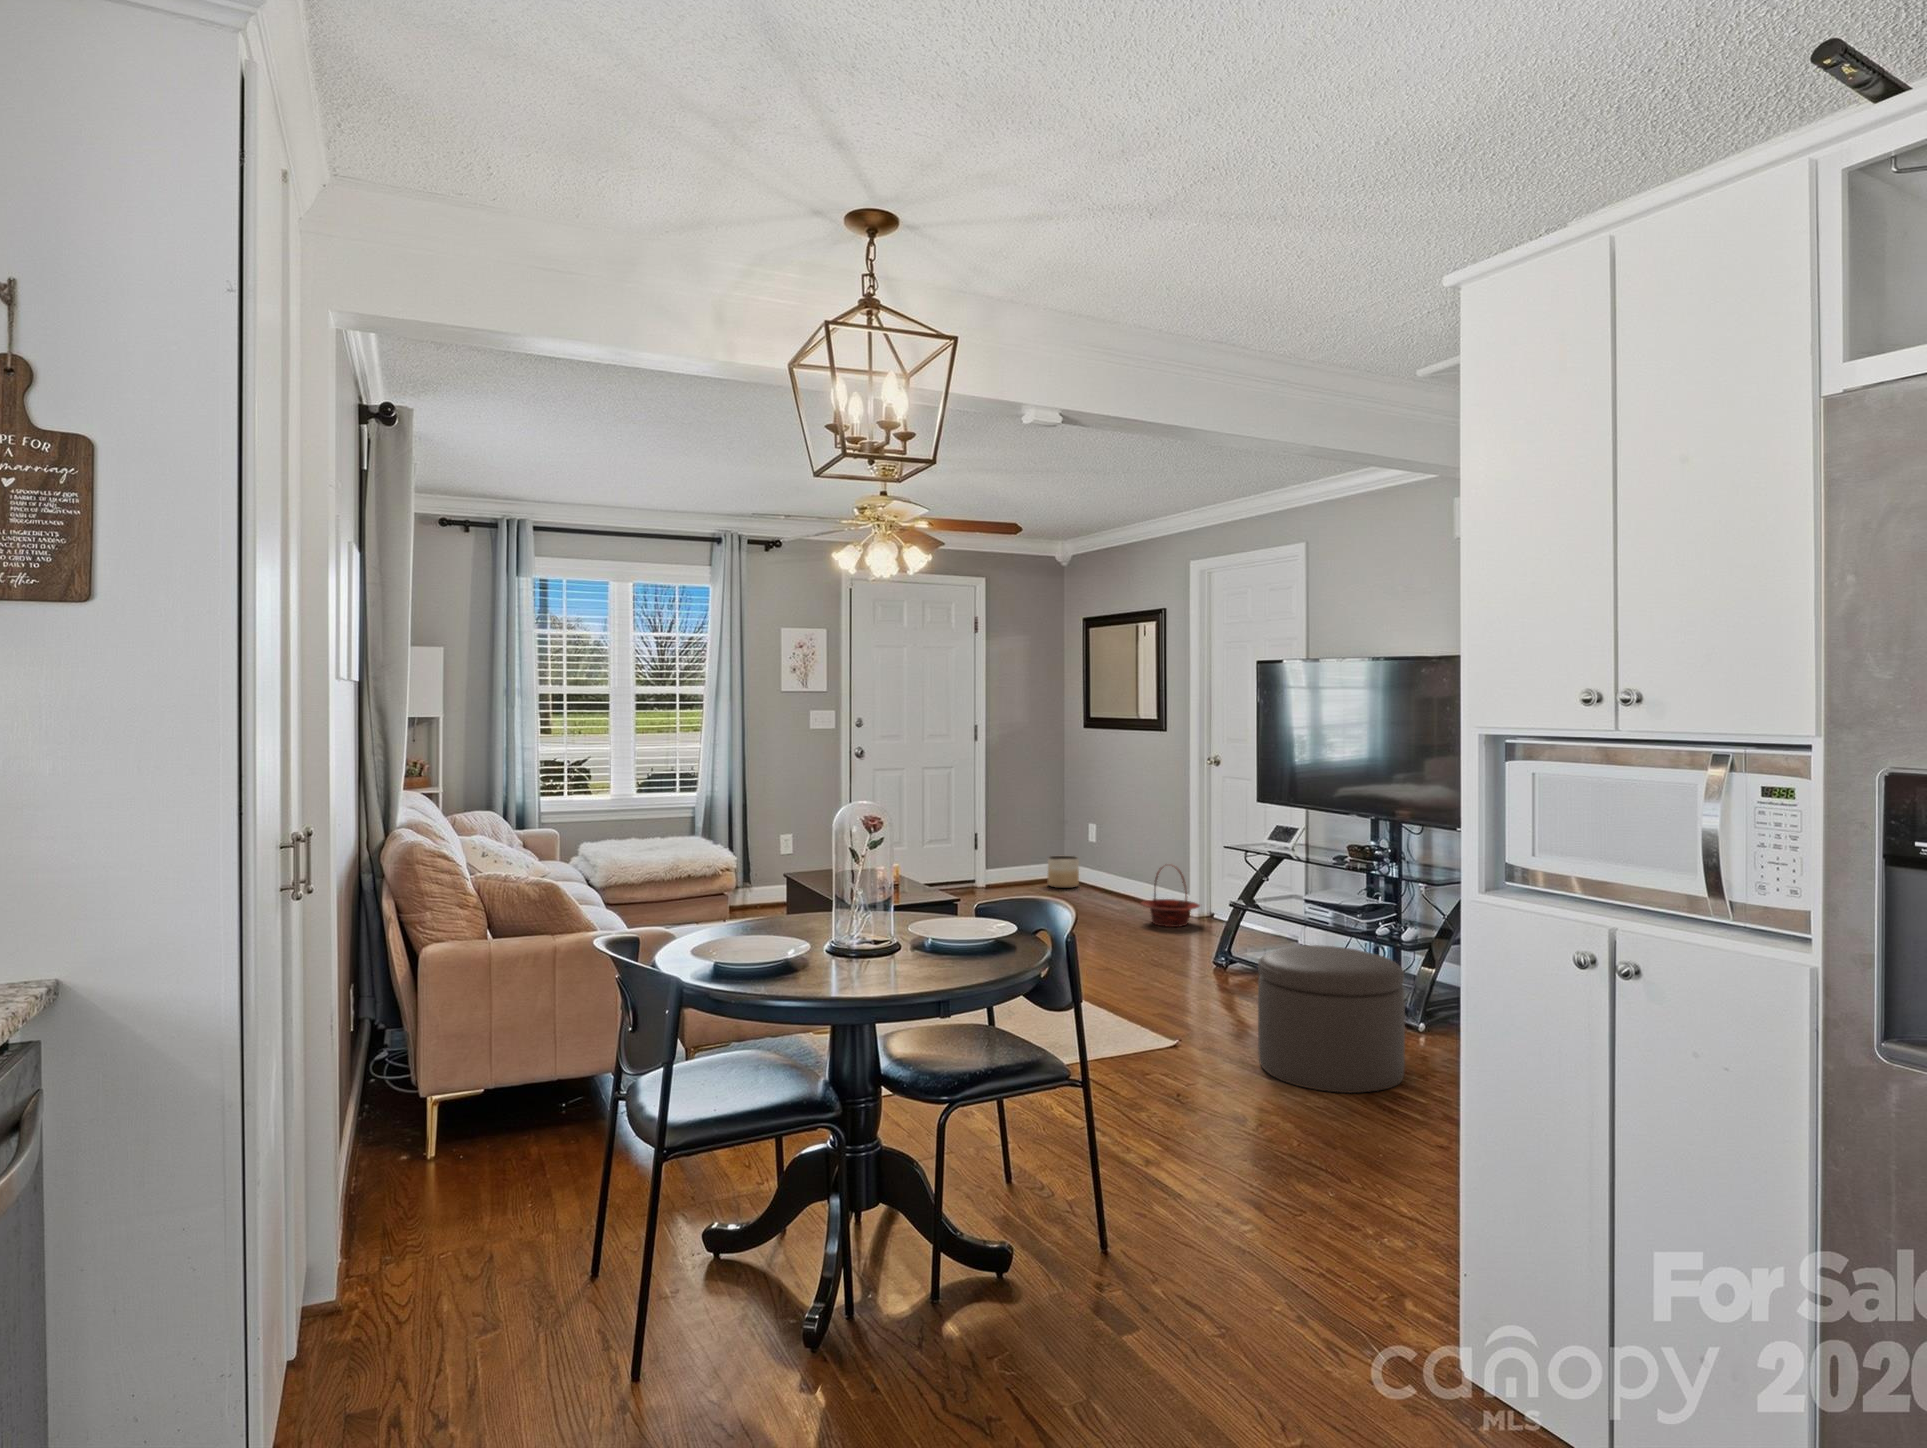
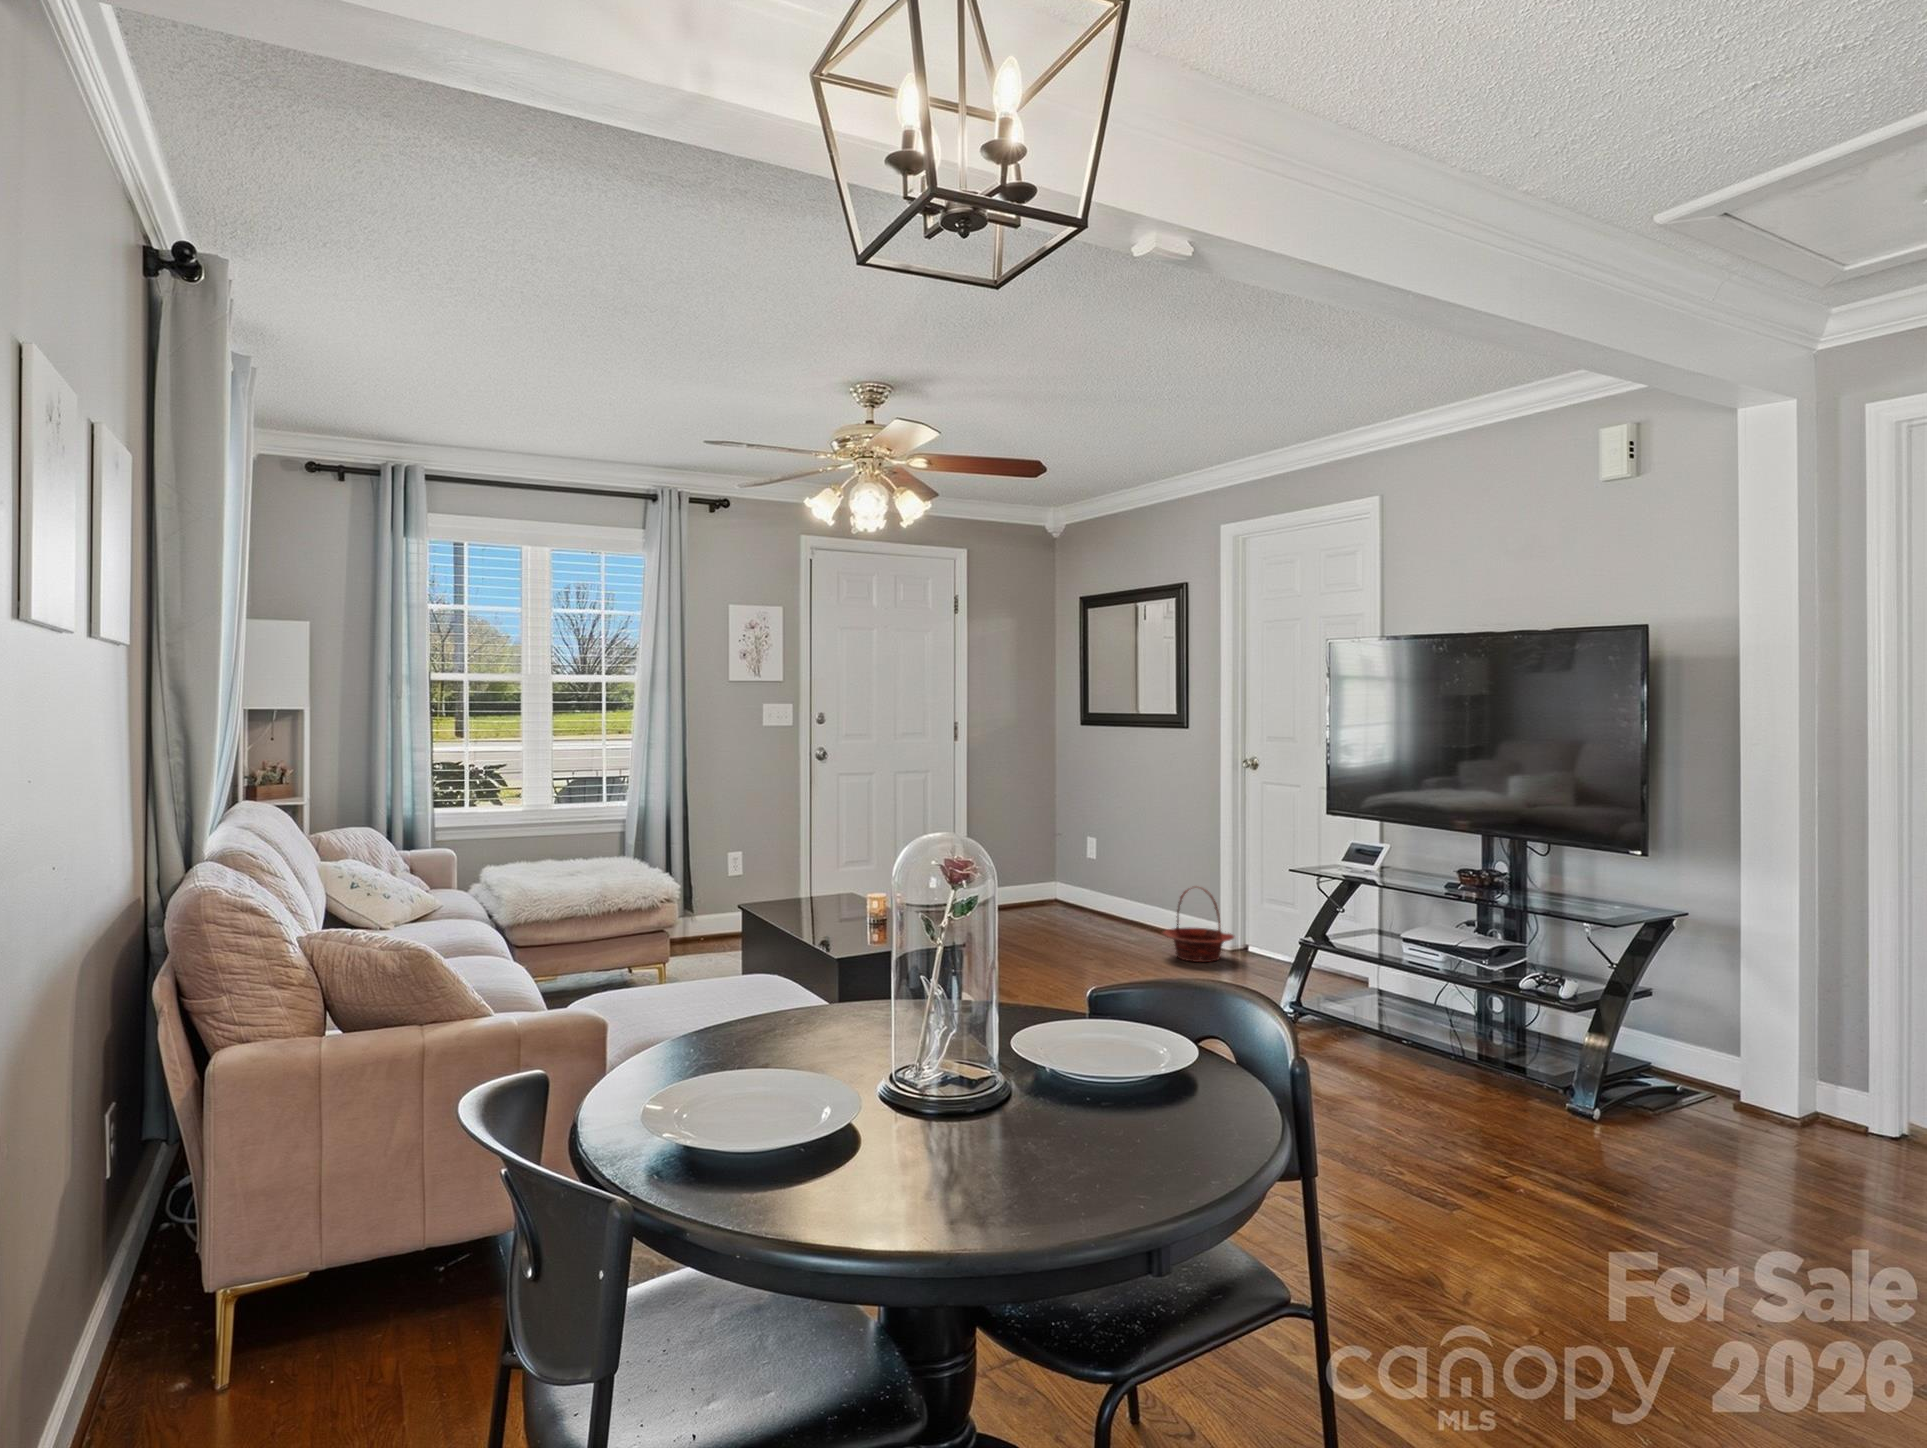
planter: present [1048,855,1079,888] -> none [1036,873,1072,911]
ottoman: present [1258,945,1405,1093] -> none [1410,1012,1629,1232]

